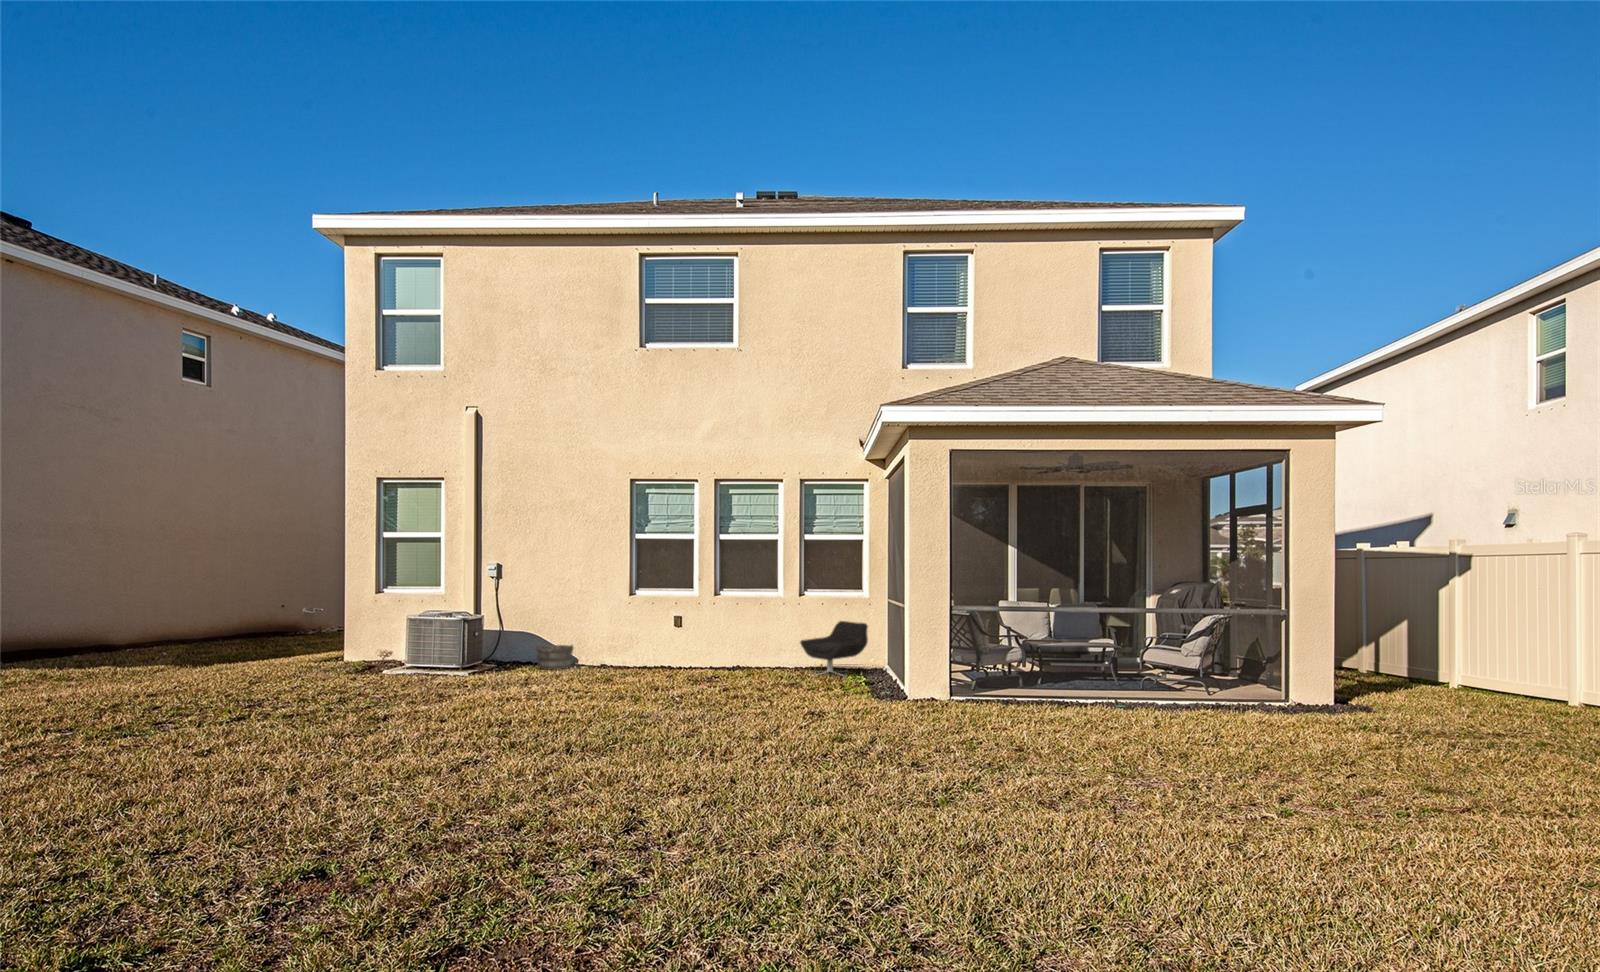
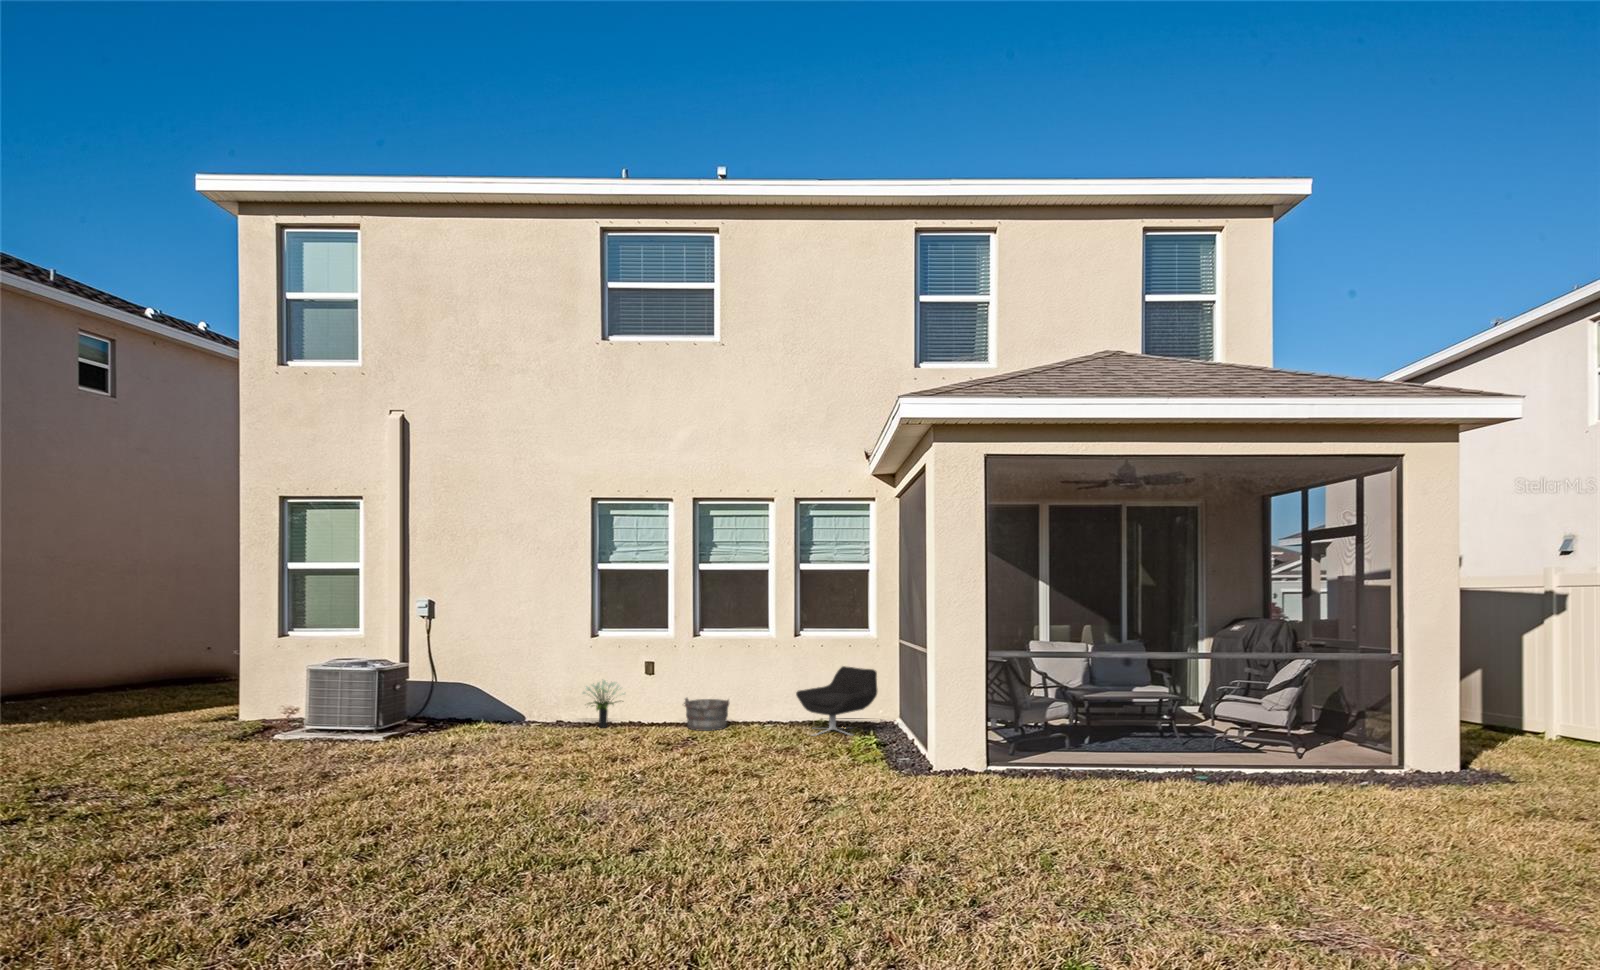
potted plant: none [624,630,660,669] -> present [582,680,625,728]
bucket: present [536,643,573,670] -> present [684,698,729,731]

